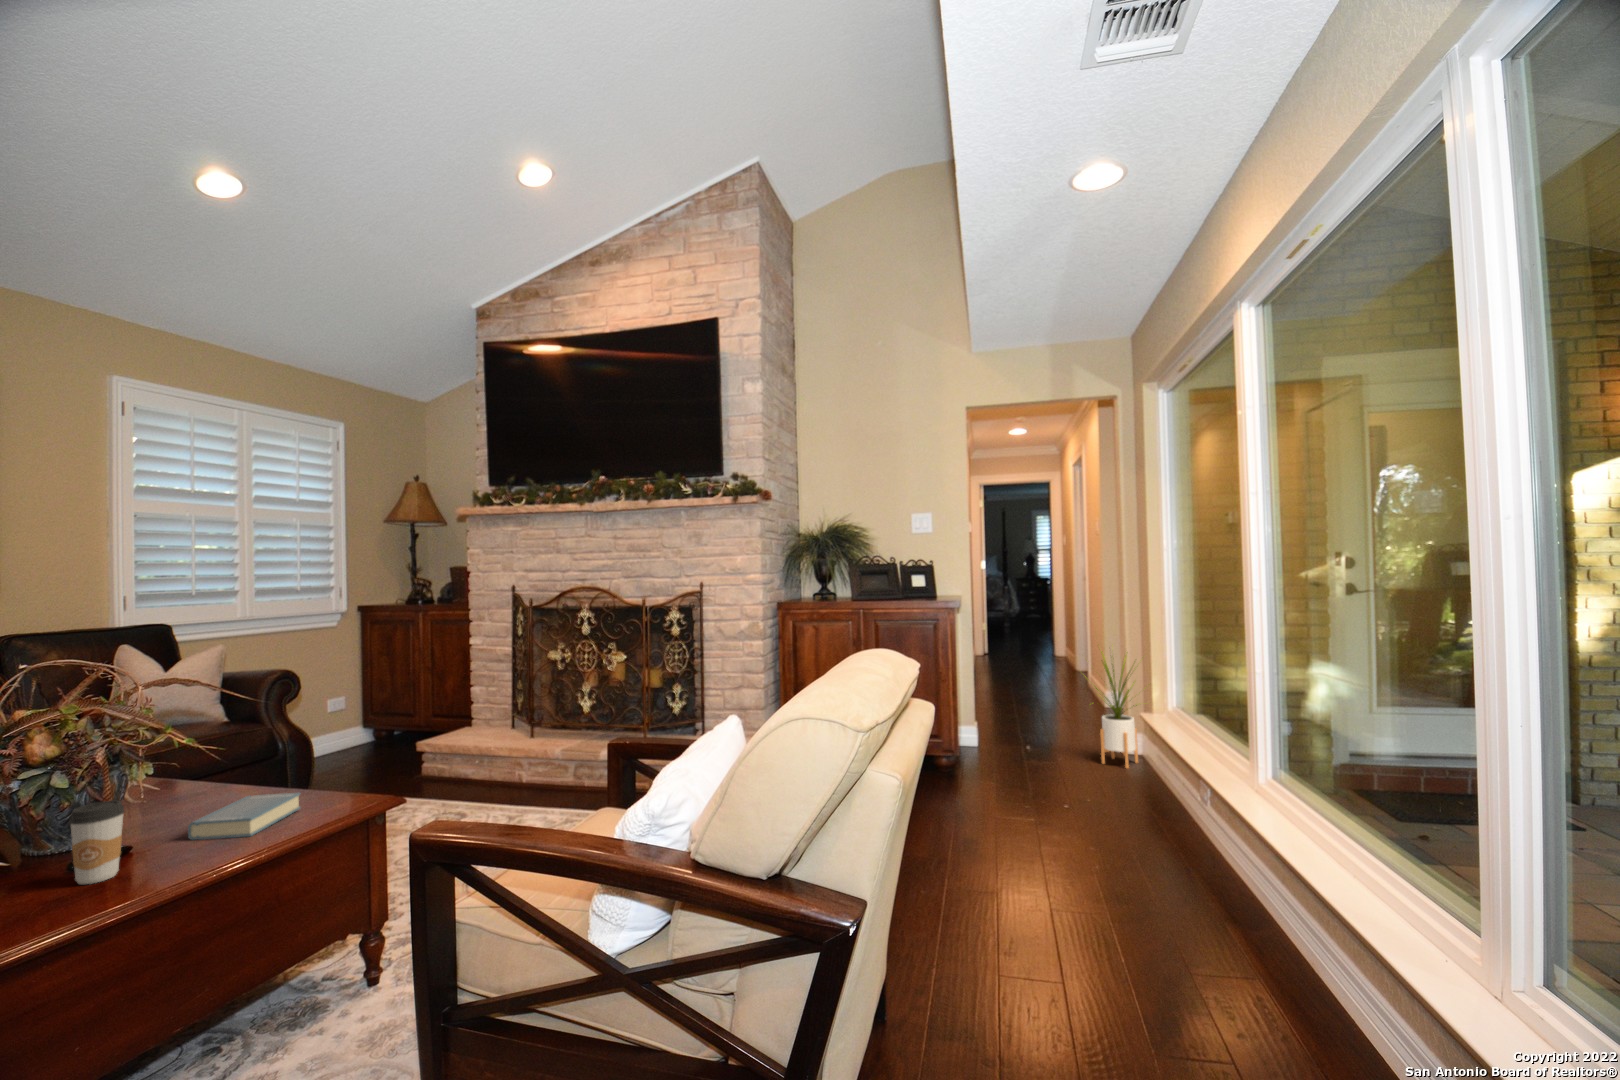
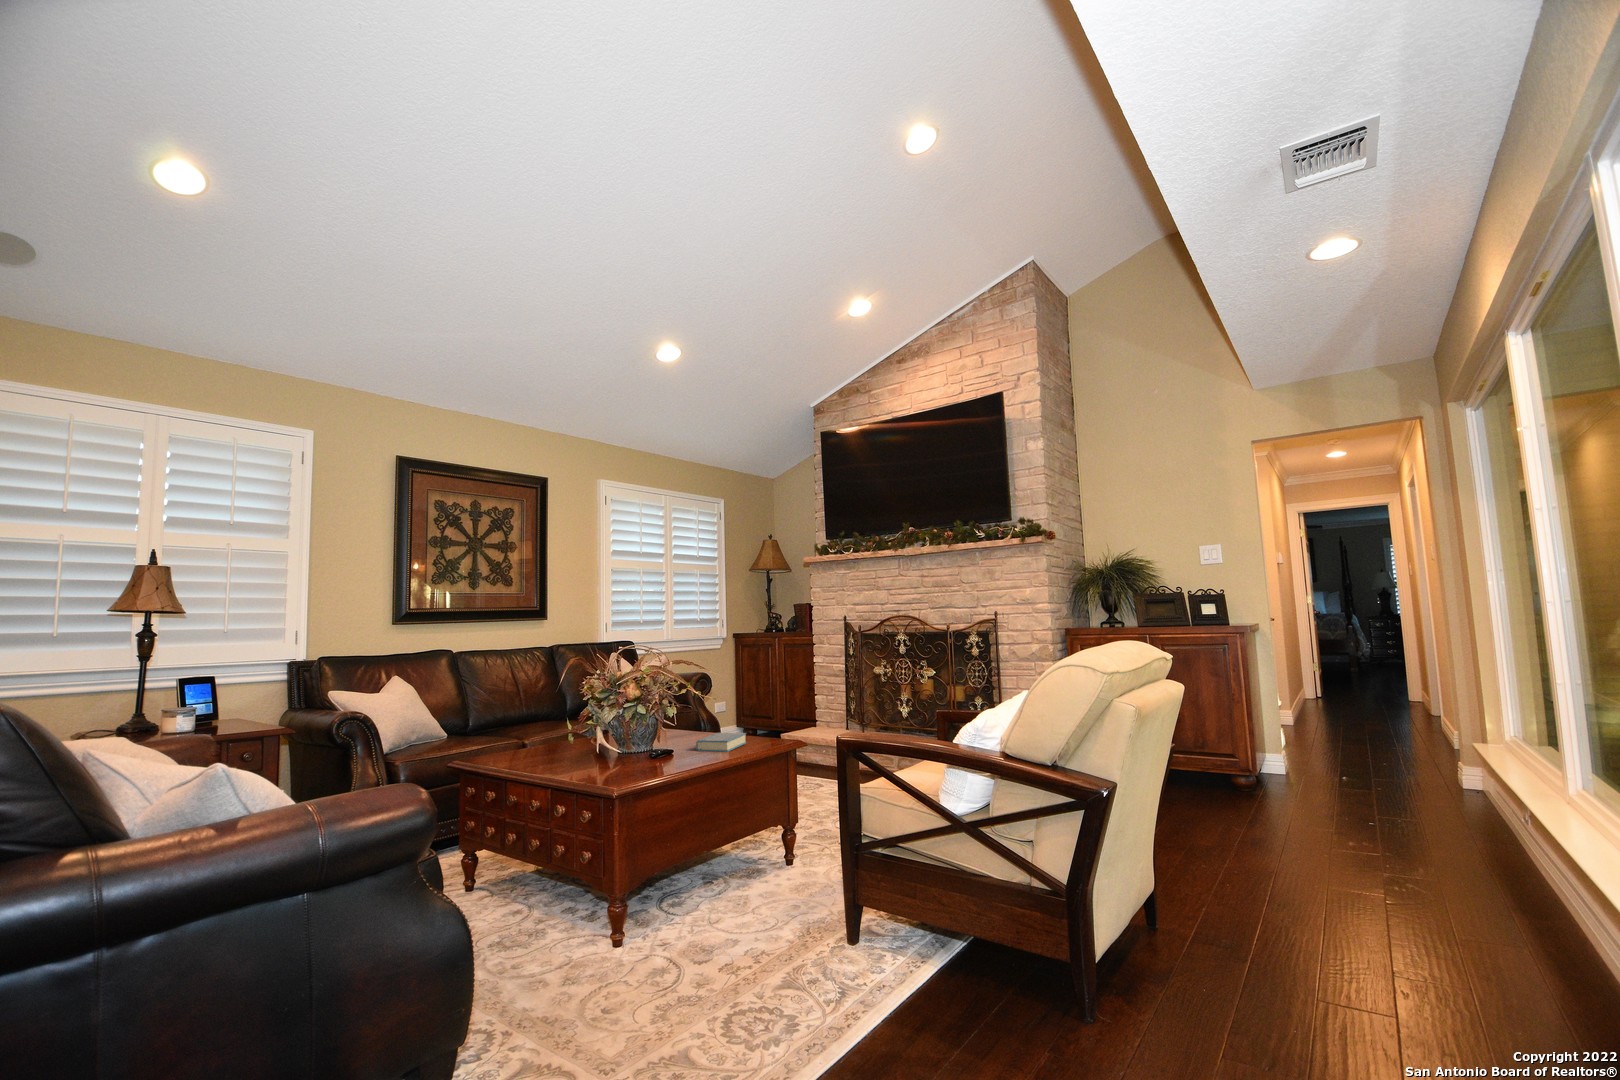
house plant: present [1090,651,1138,768] -> none [1403,672,1498,808]
coffee cup: present [69,800,124,884] -> none [655,718,677,761]

